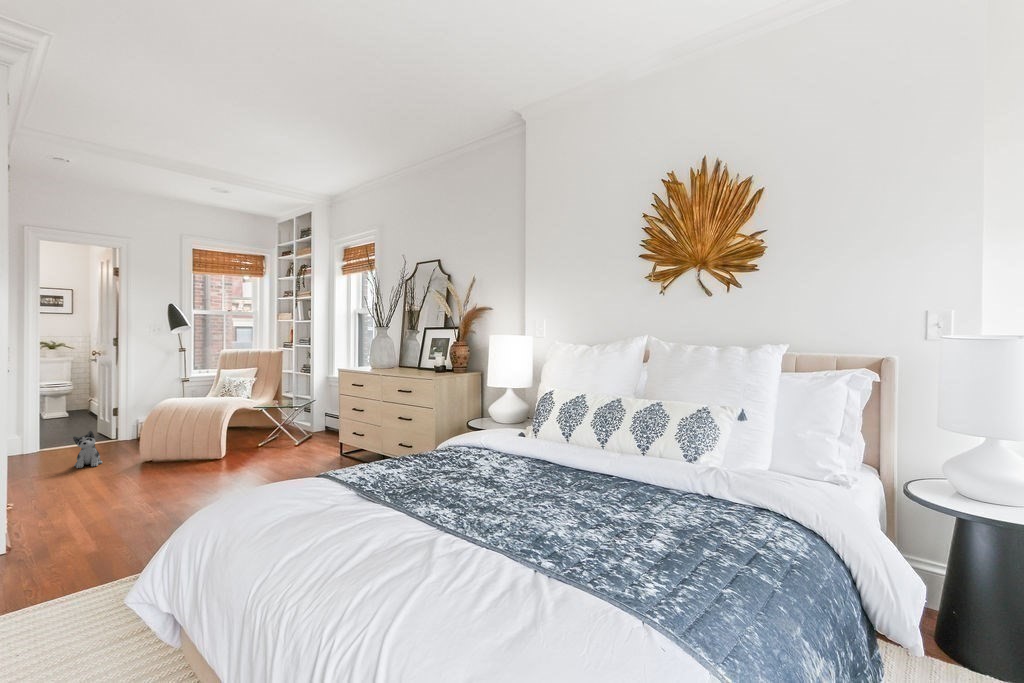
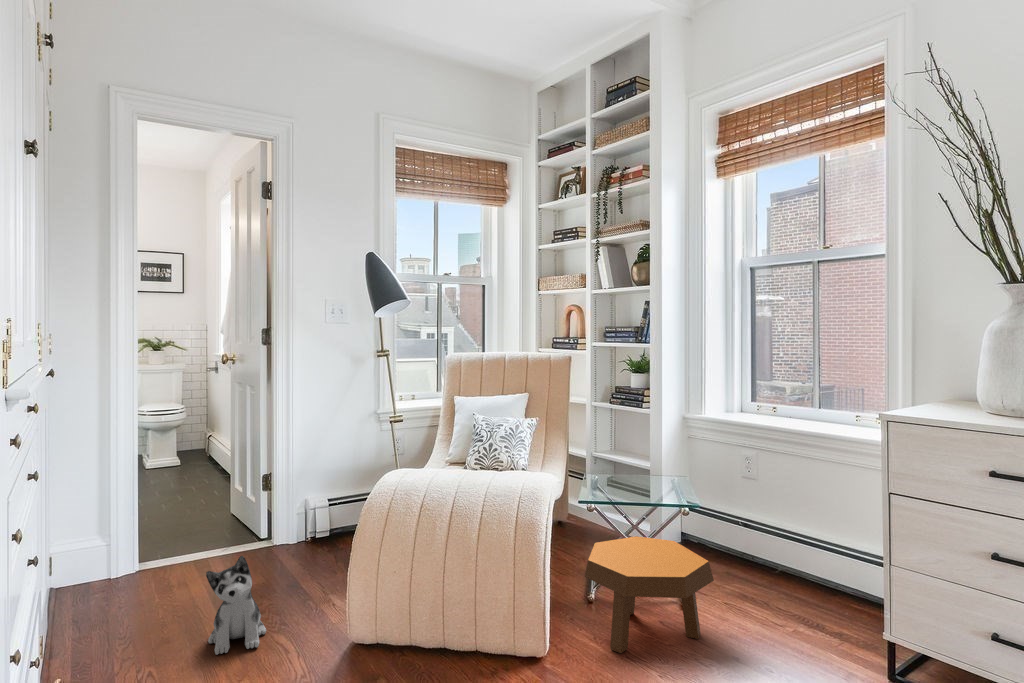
footstool: none [245,423,296,460] -> present [585,536,714,653]

